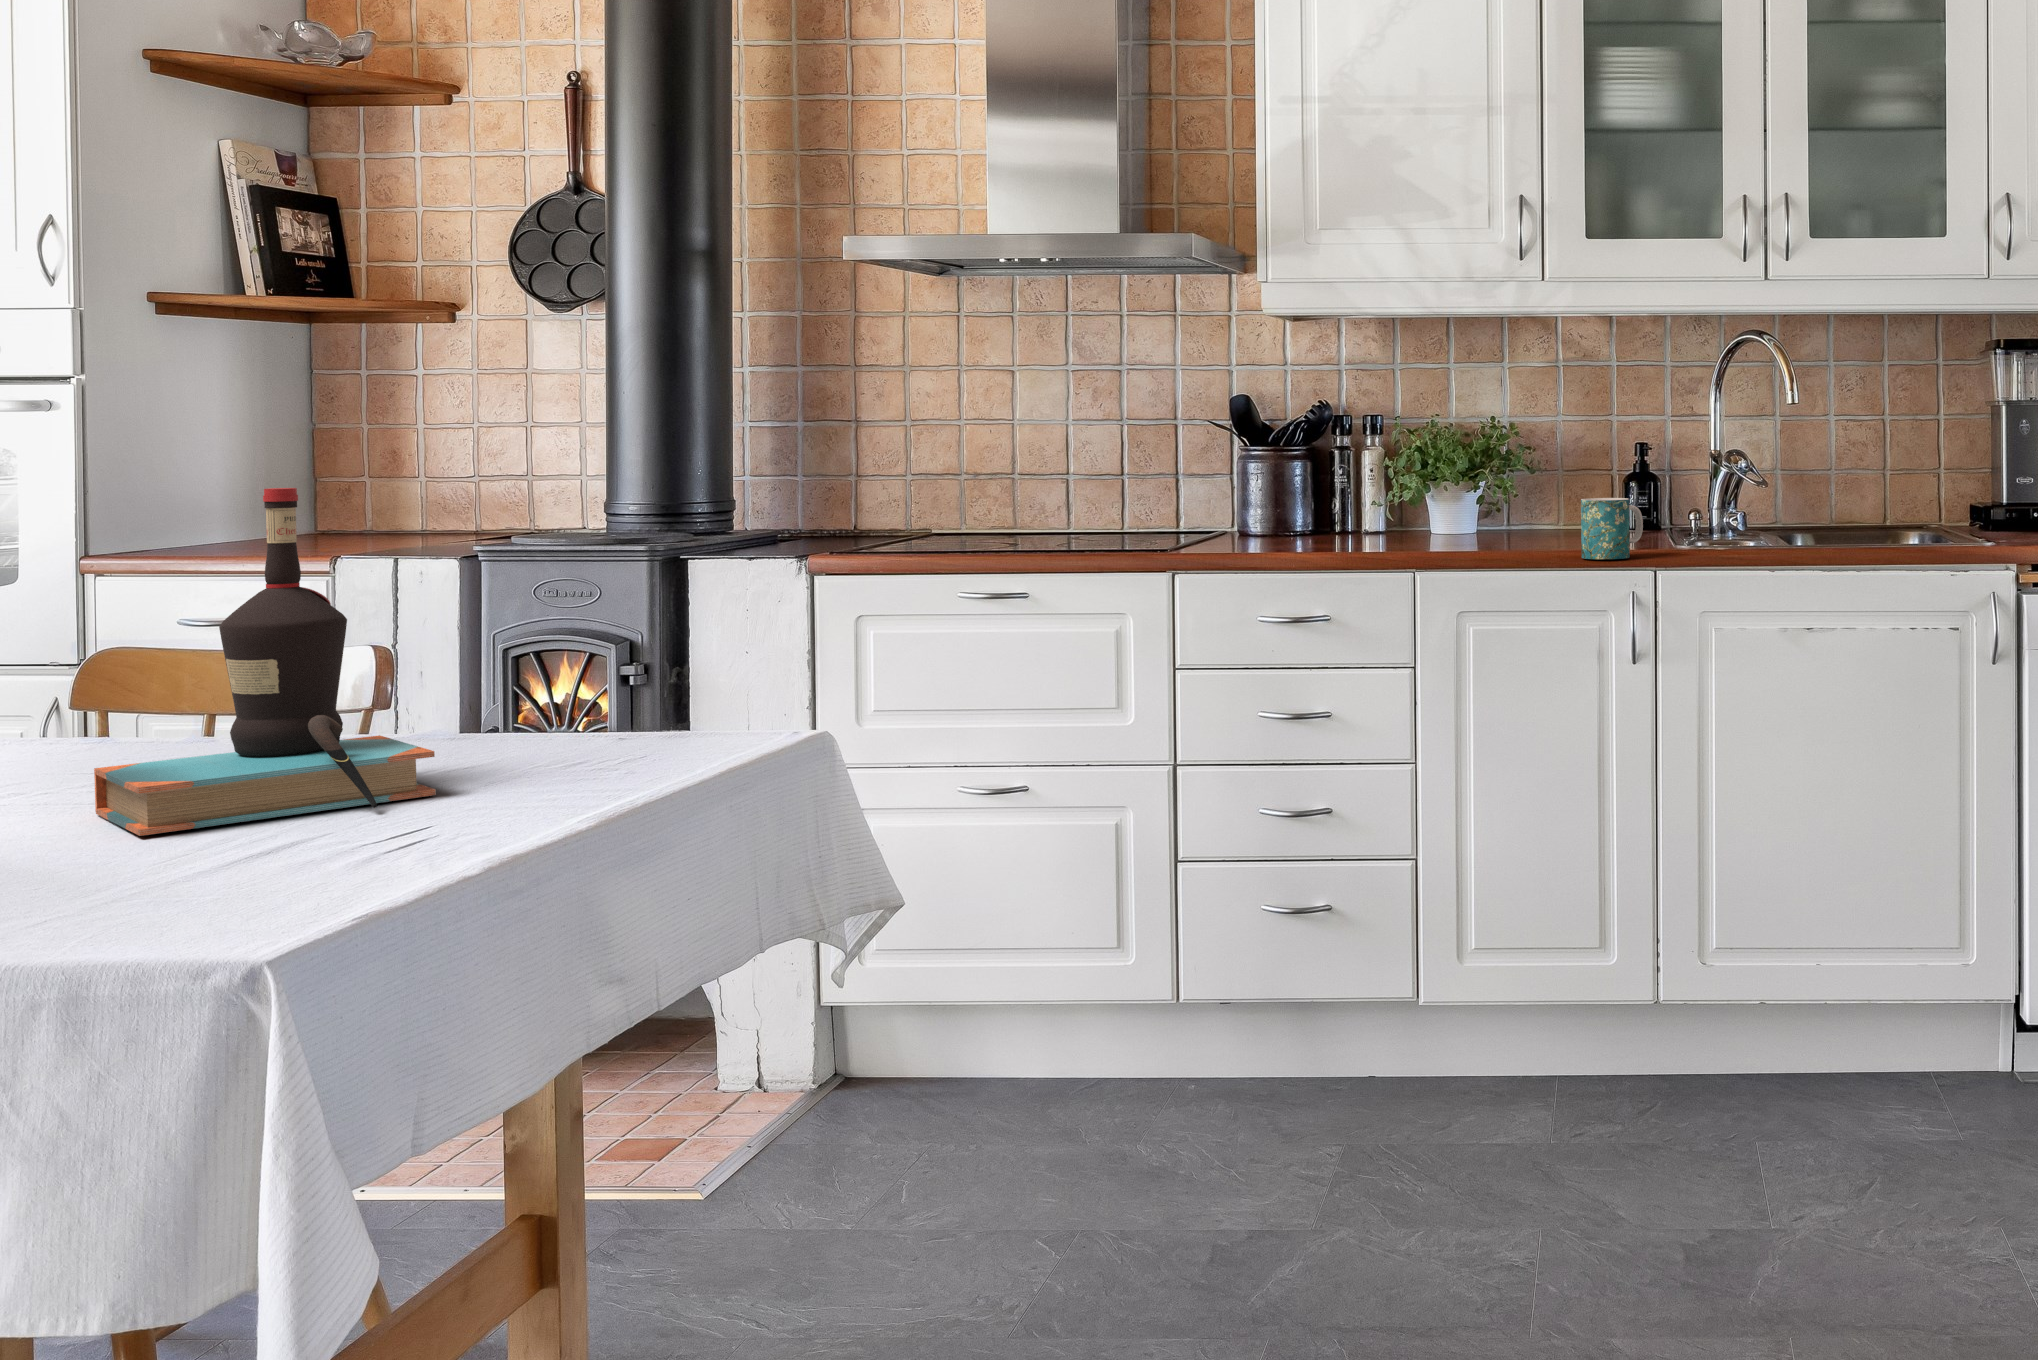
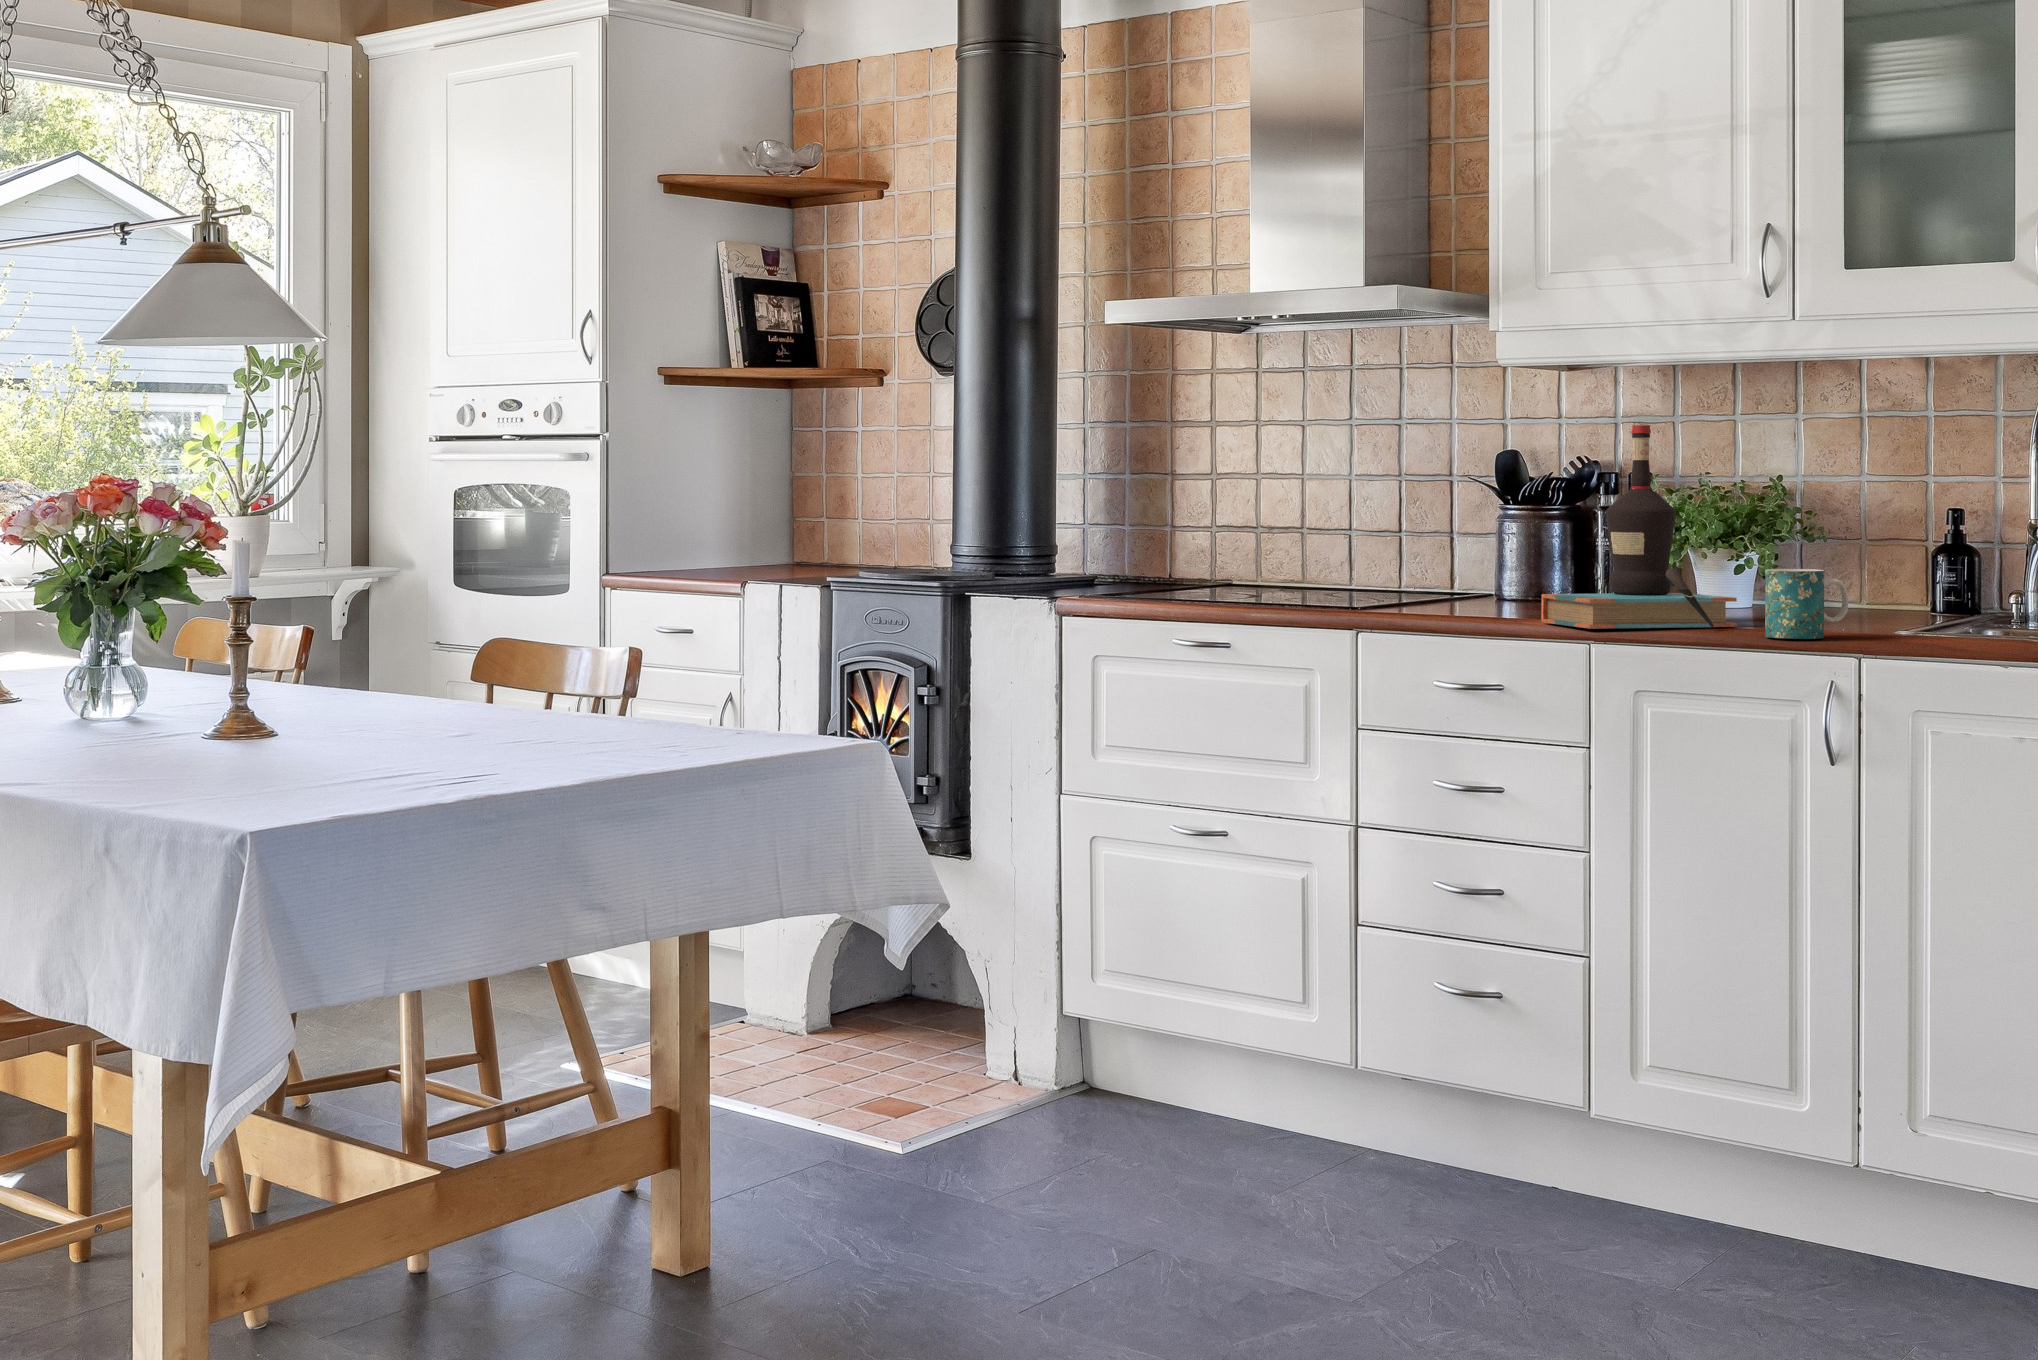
bottle: present [94,488,436,836] -> present [1541,425,1737,629]

